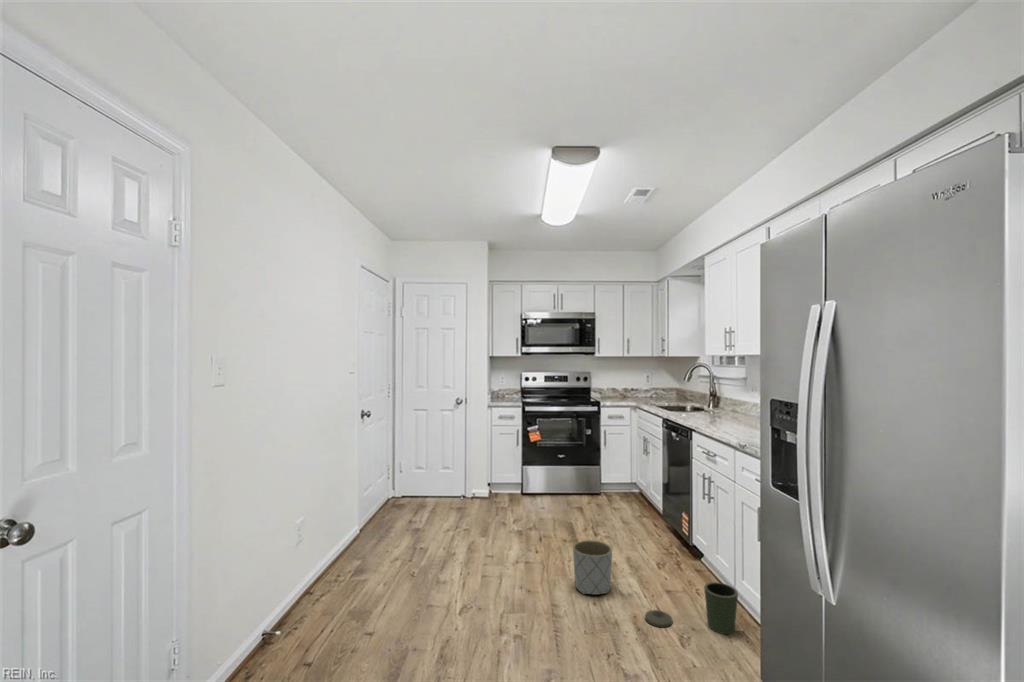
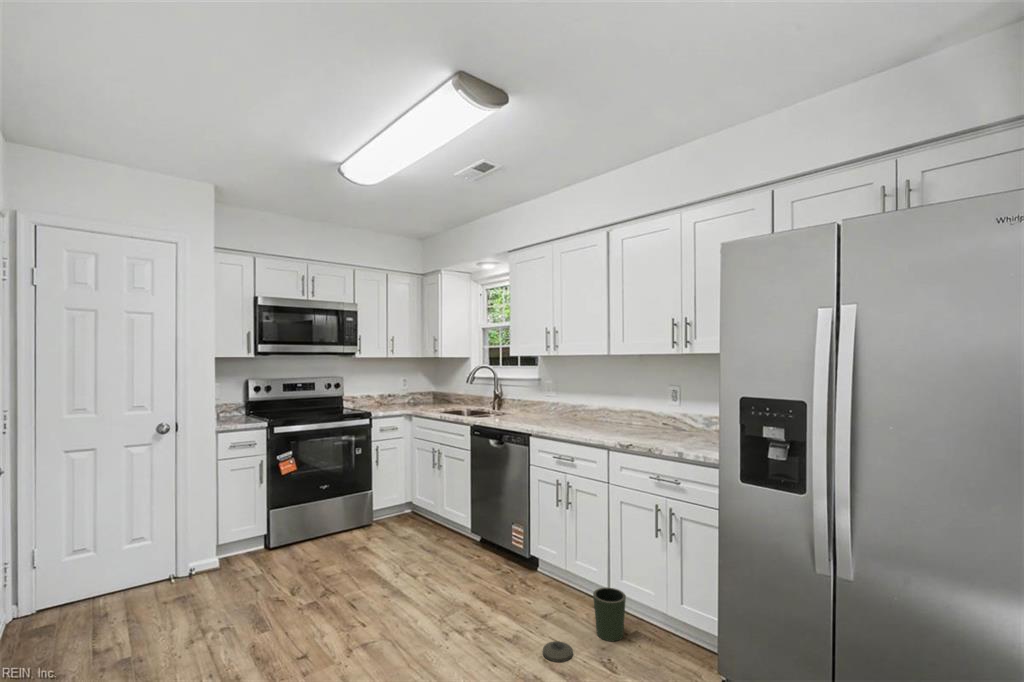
planter: present [573,540,612,594] -> none [438,583,487,658]

